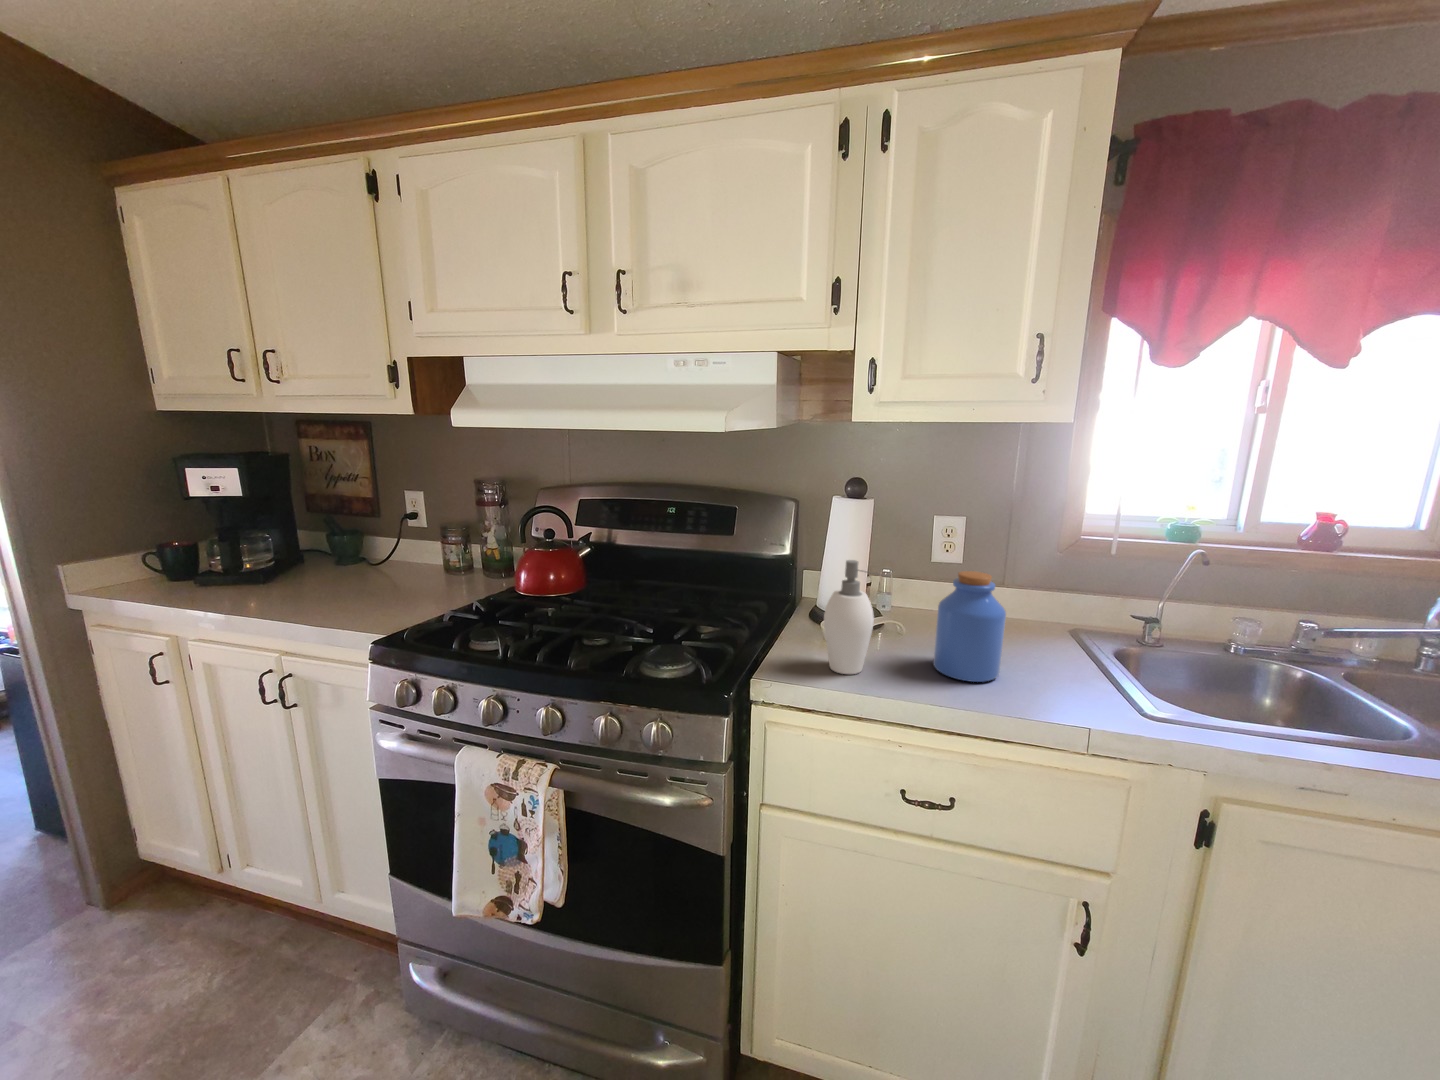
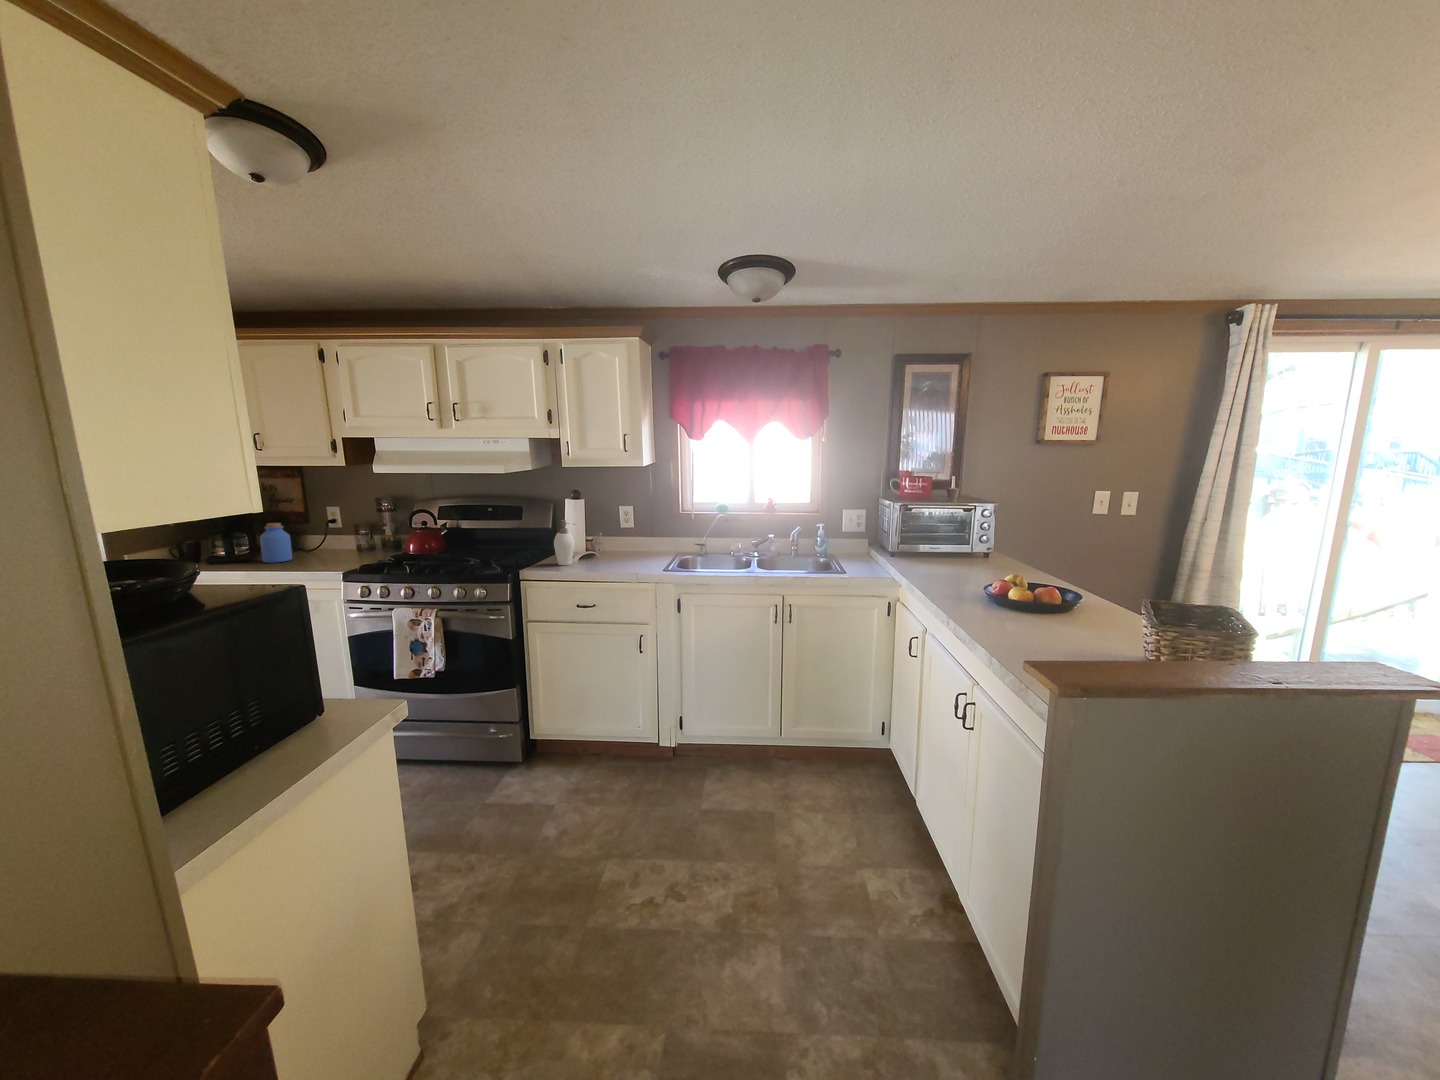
jar: present [933,571,1006,682] -> present [260,523,292,563]

